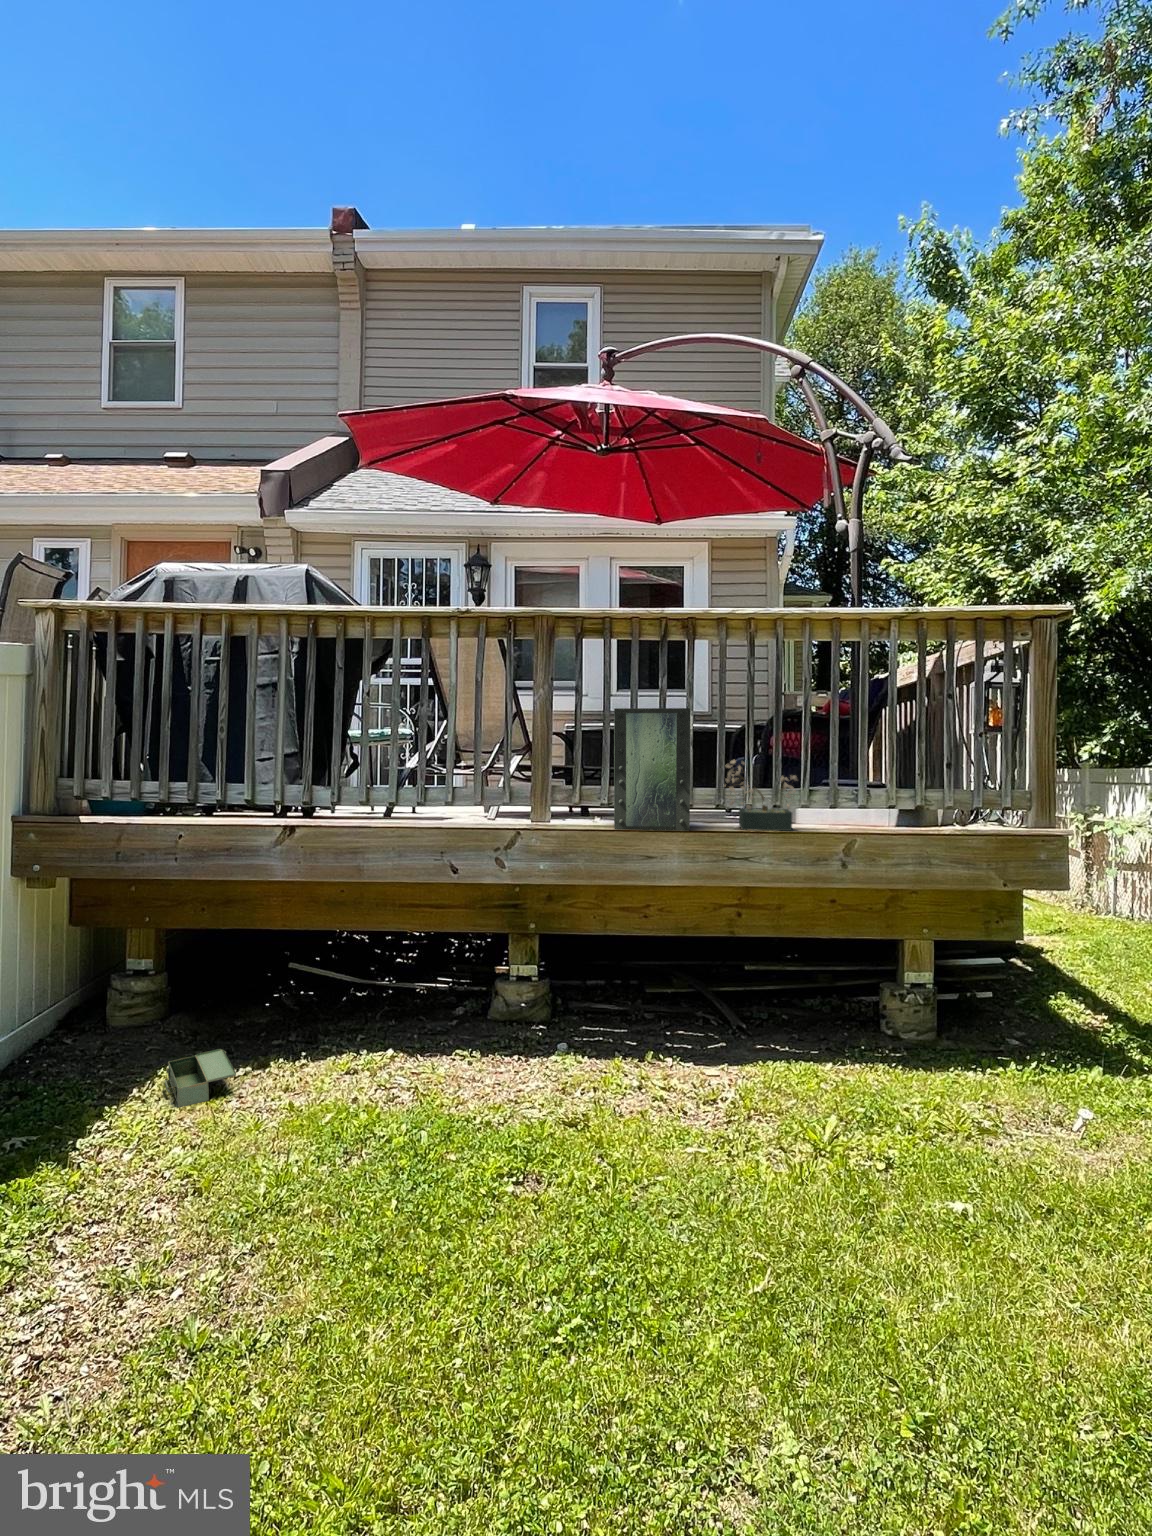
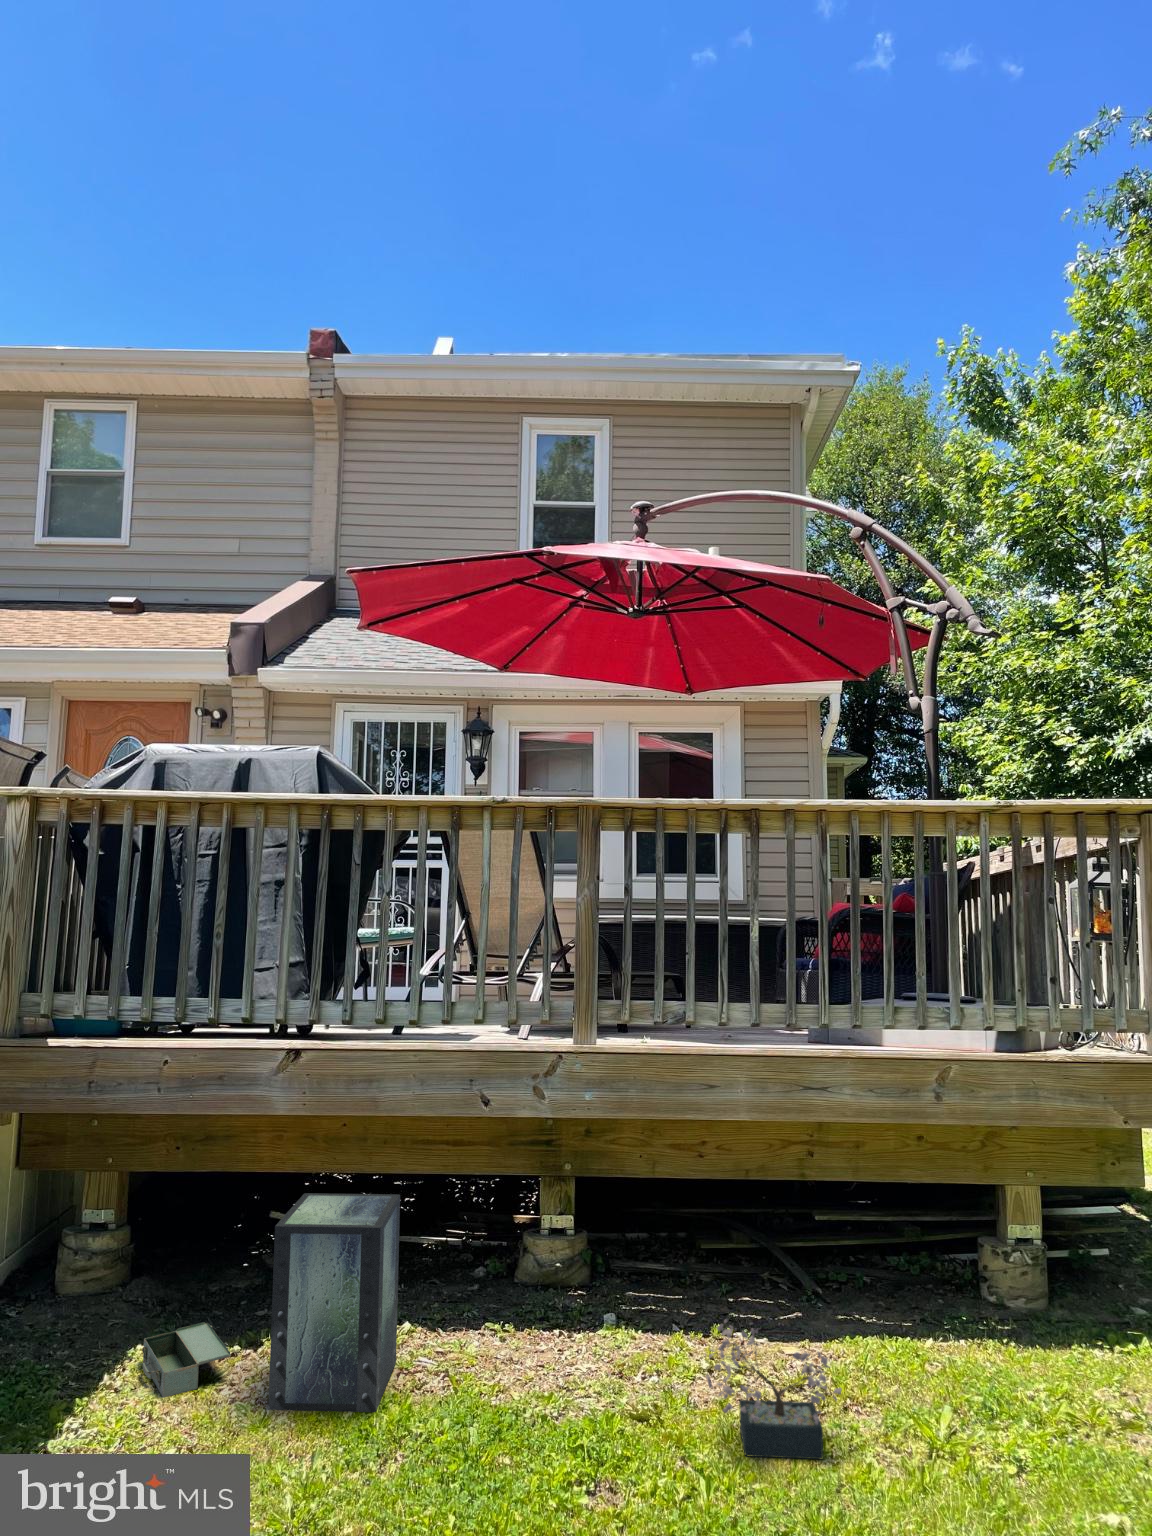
storage box: present [614,708,690,831] -> present [268,1193,400,1412]
decorative plant: present [724,760,797,831] -> present [706,1319,841,1459]

